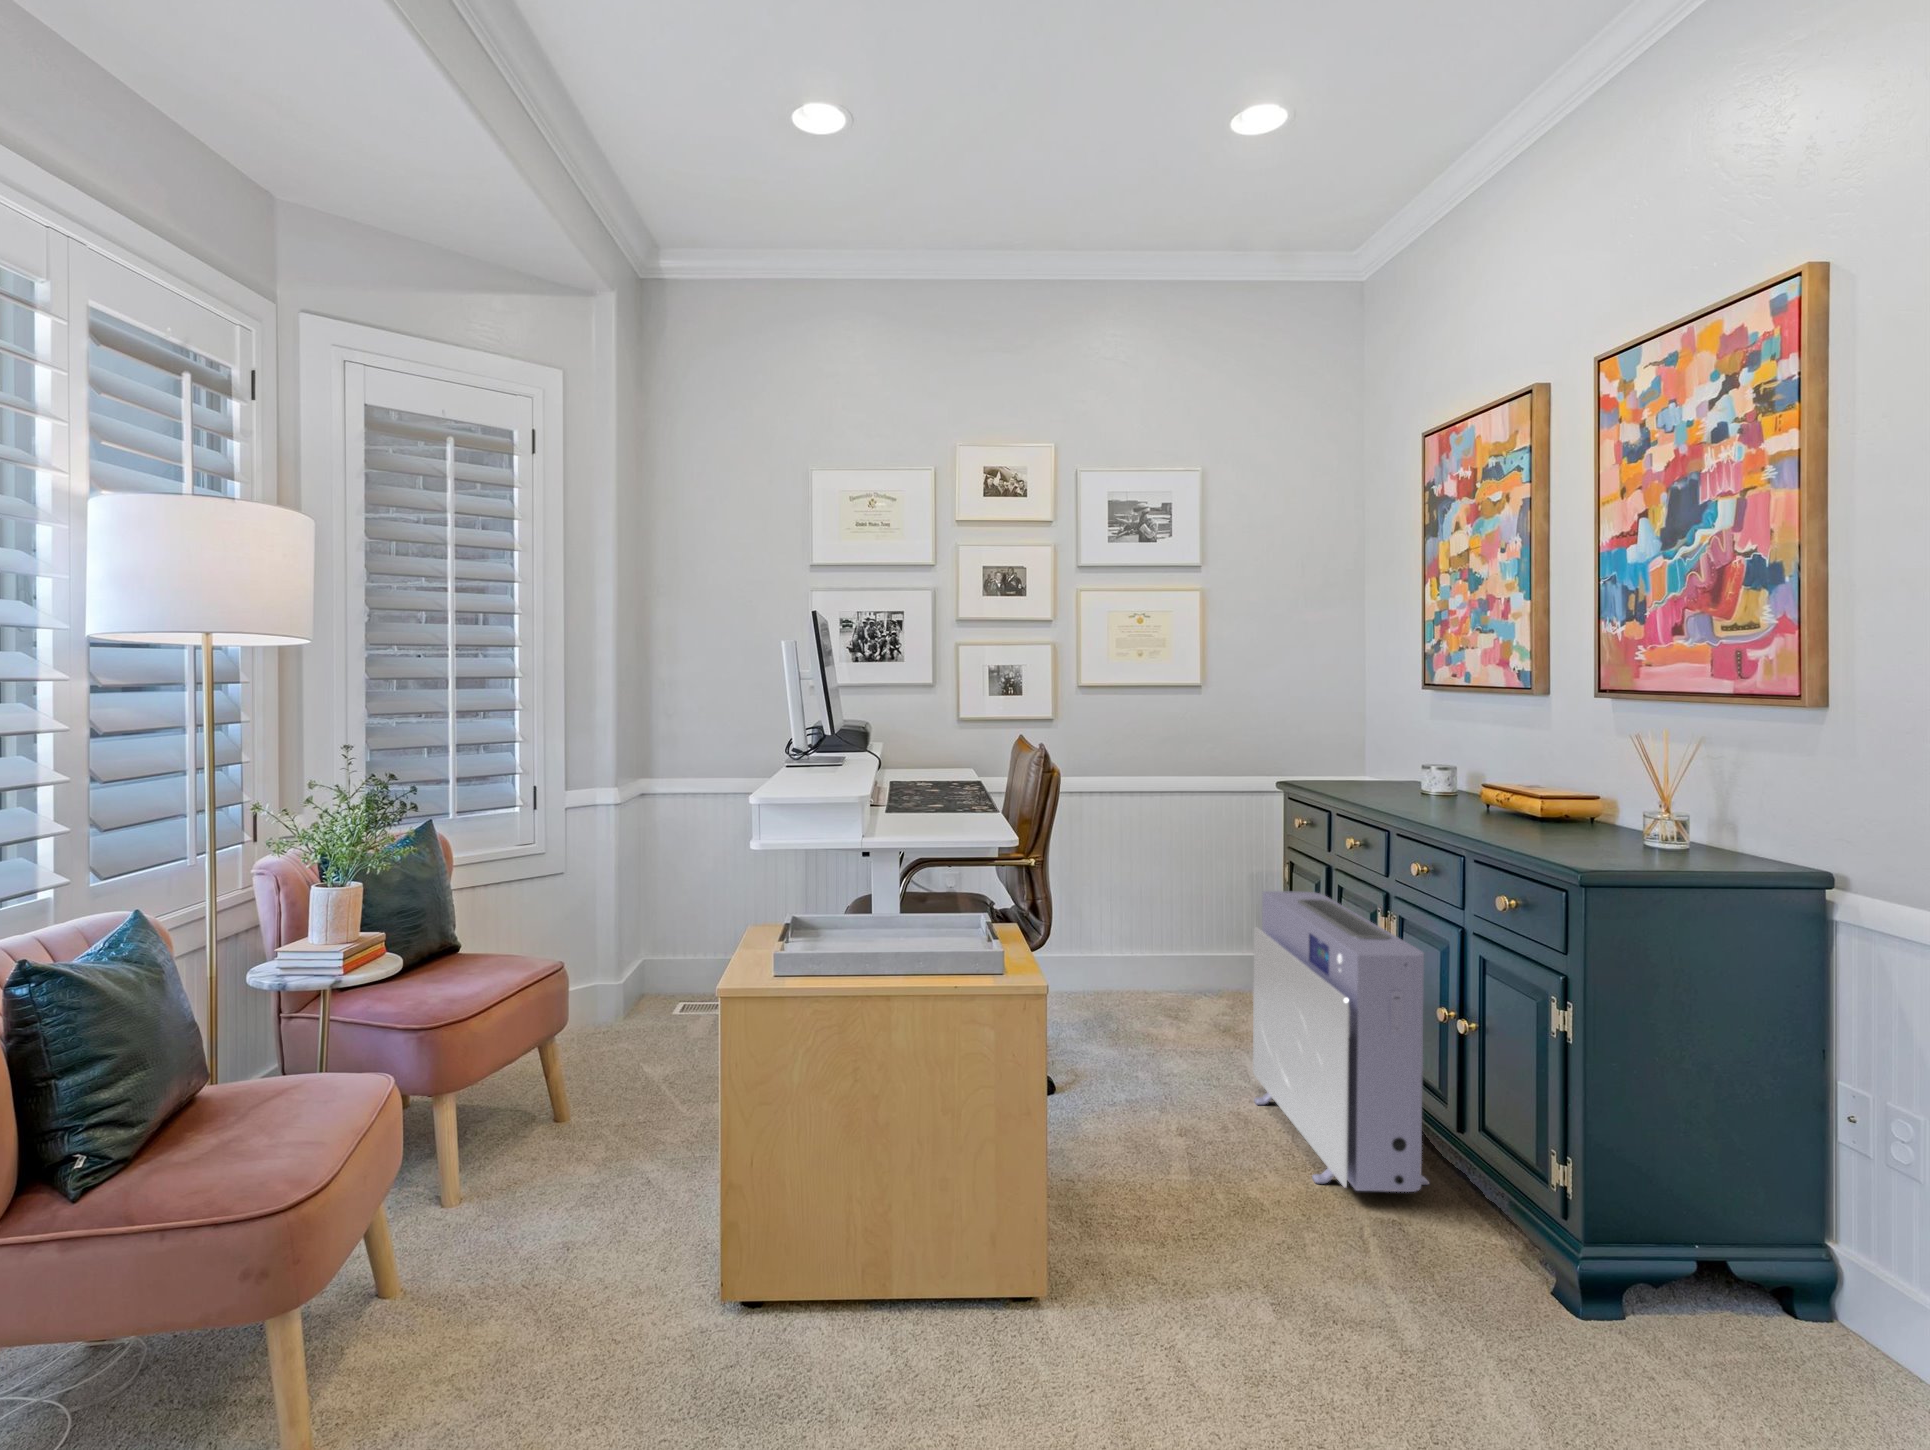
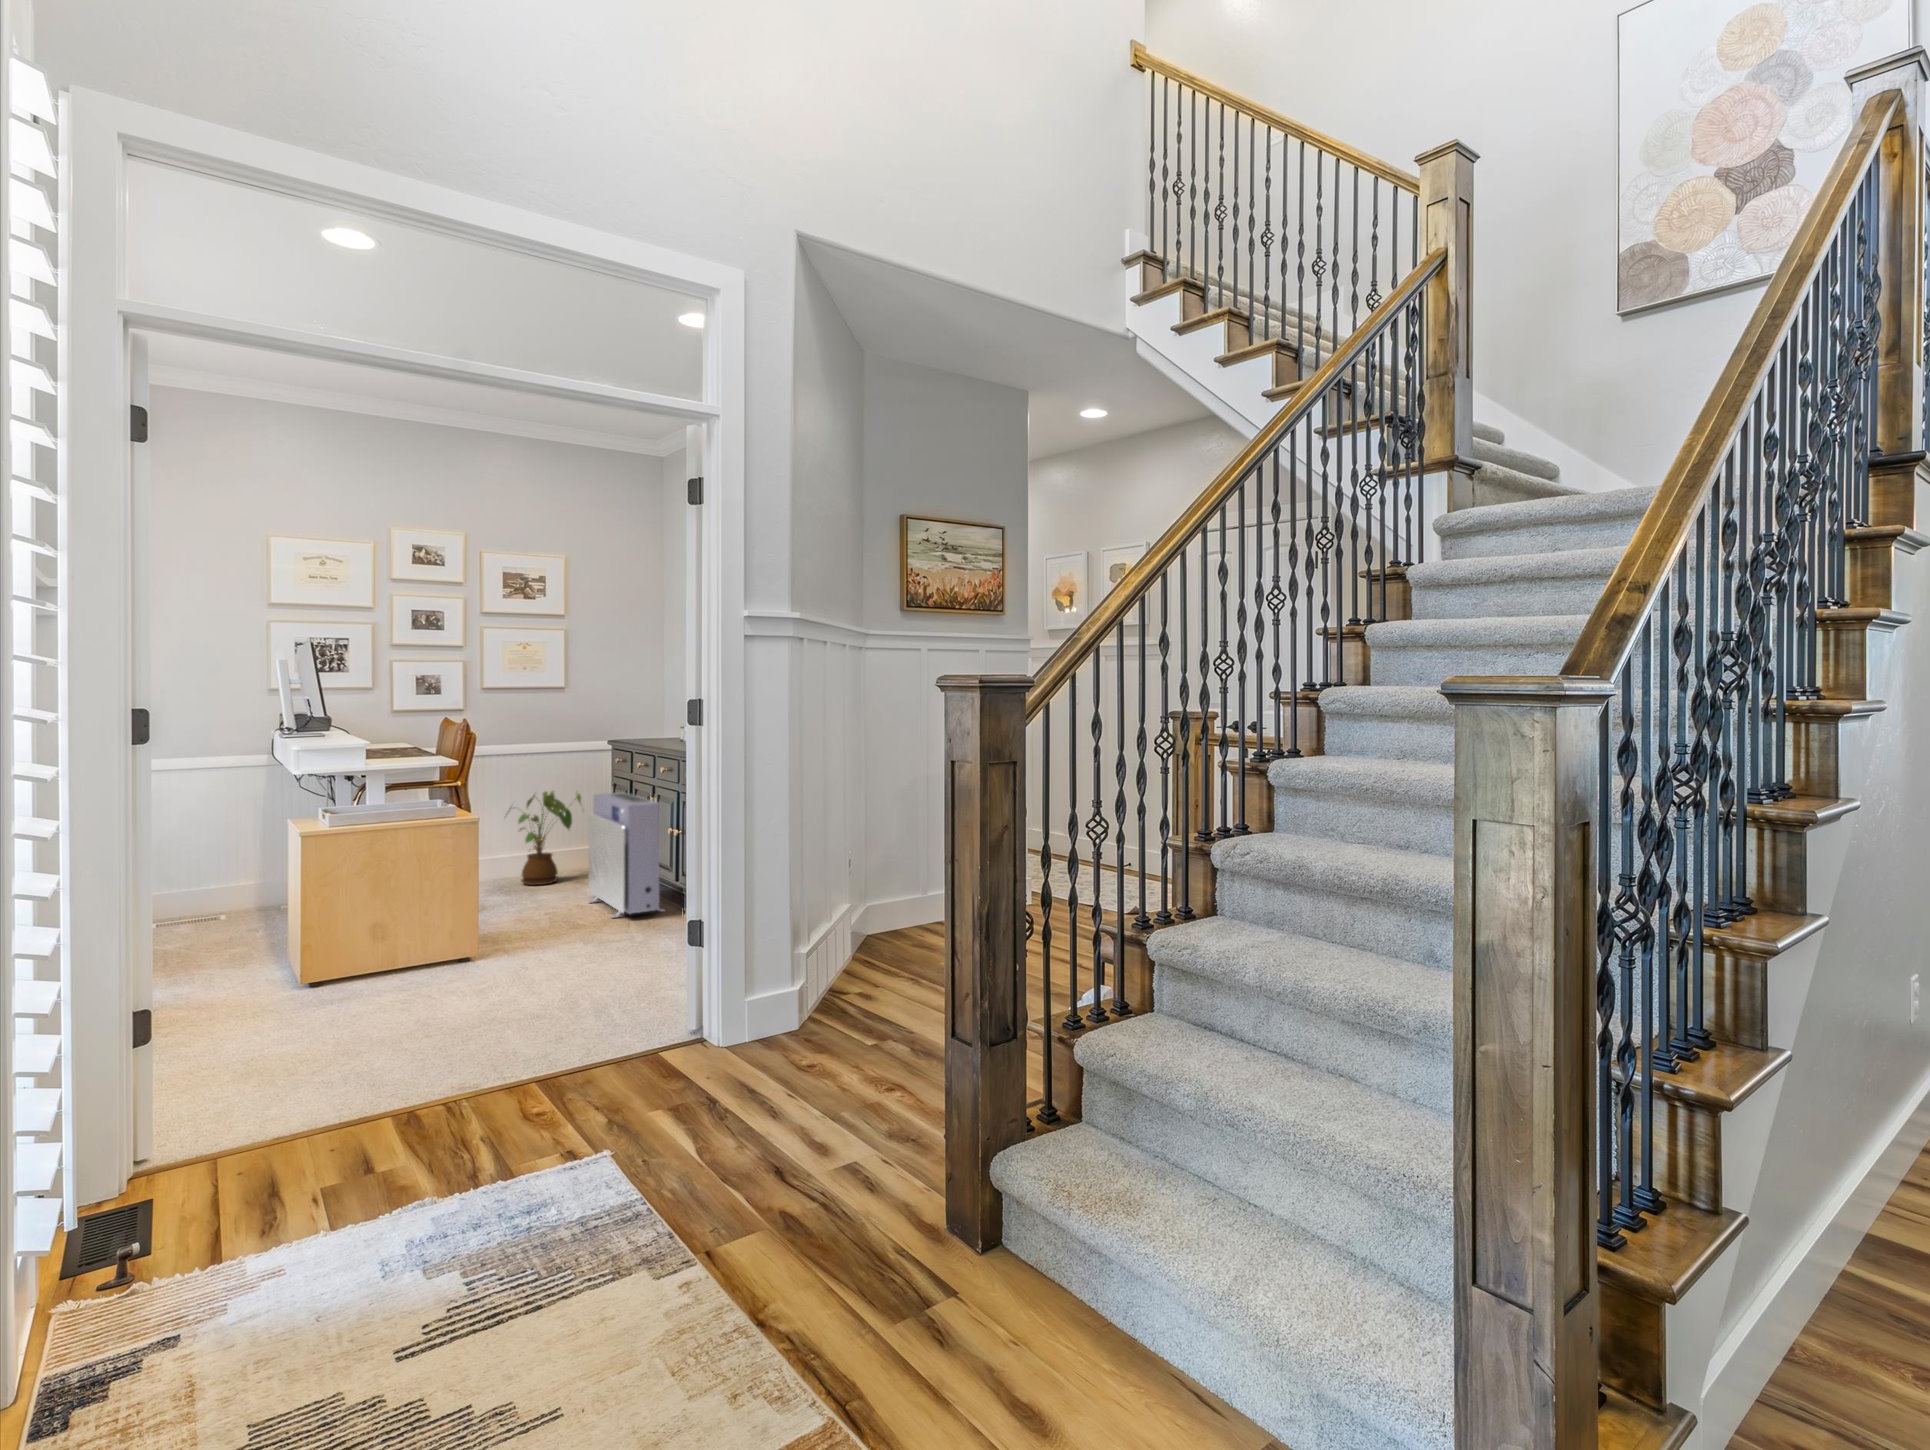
house plant: none [1107,856,1232,1019] -> present [506,791,581,885]

